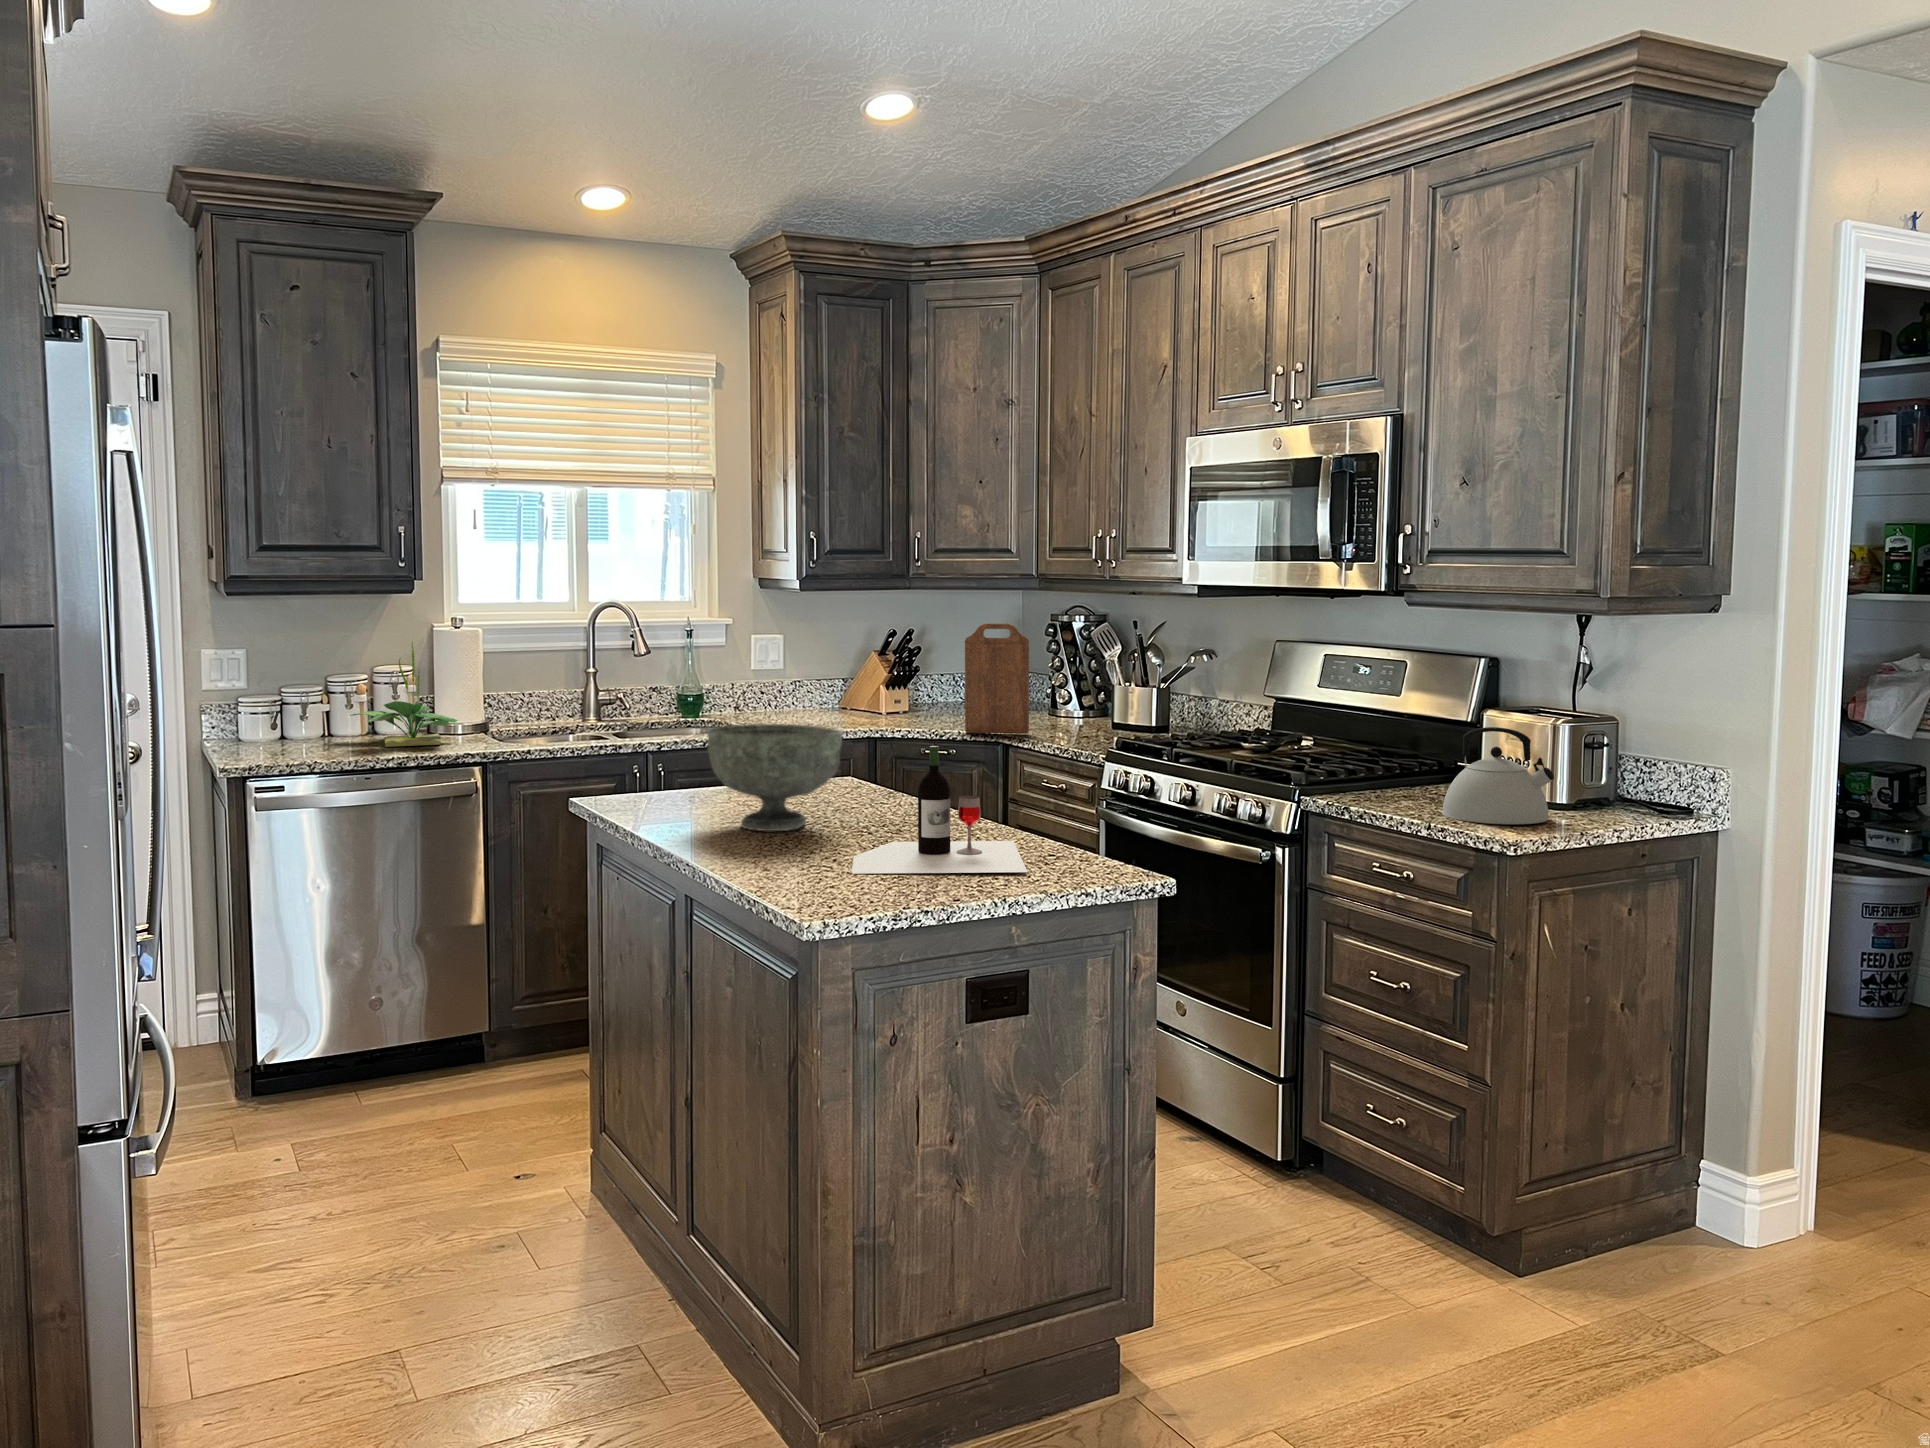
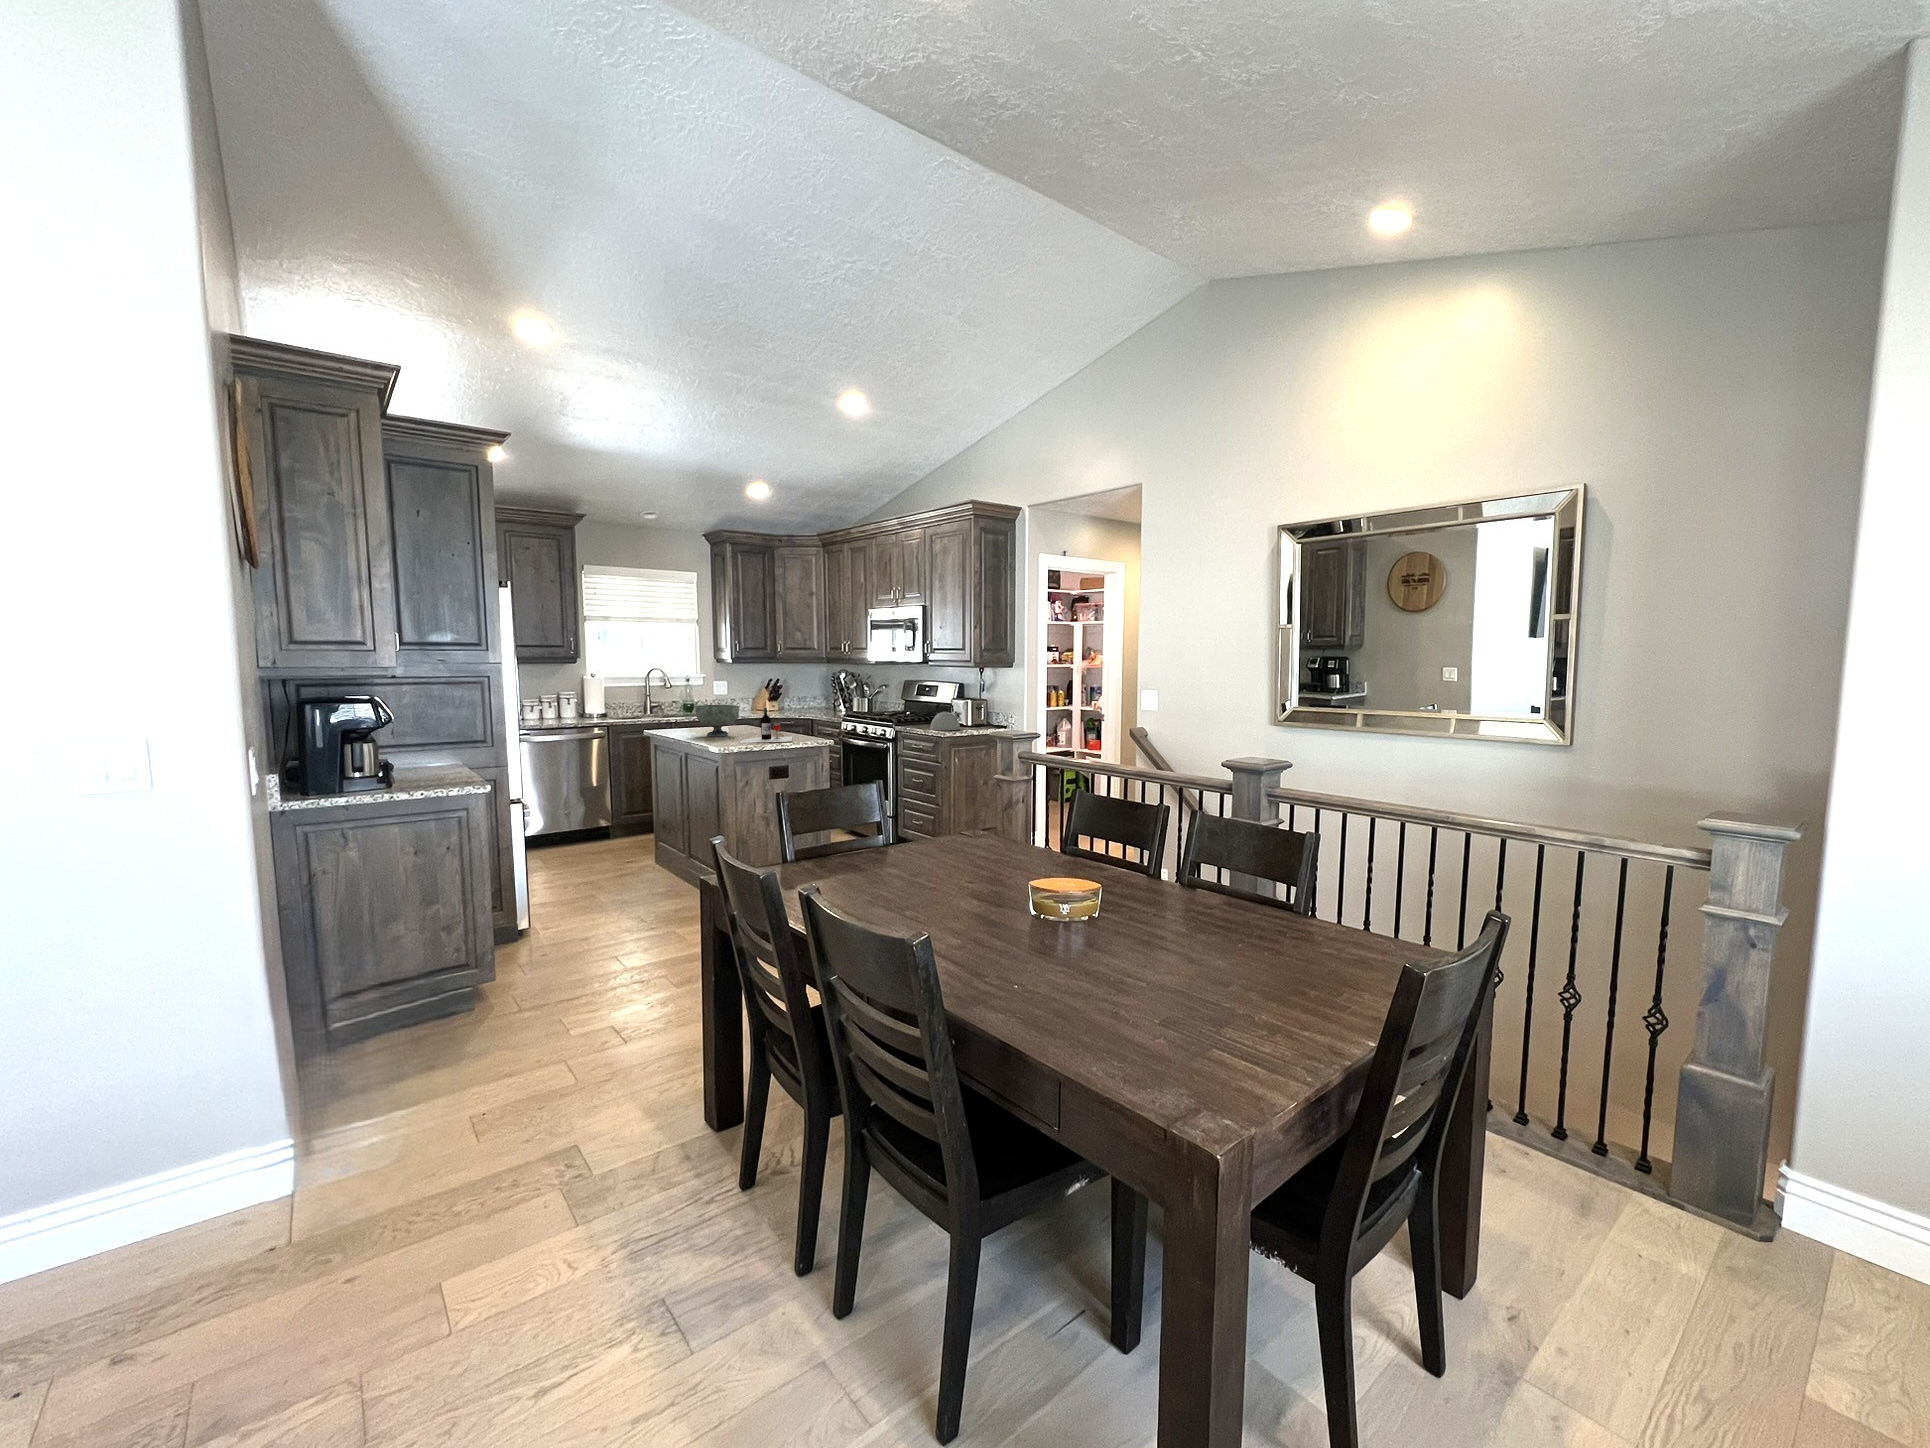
cutting board: present [965,623,1029,734] -> none [796,675,821,716]
potted plant: present [350,643,459,747] -> none [550,683,597,723]

